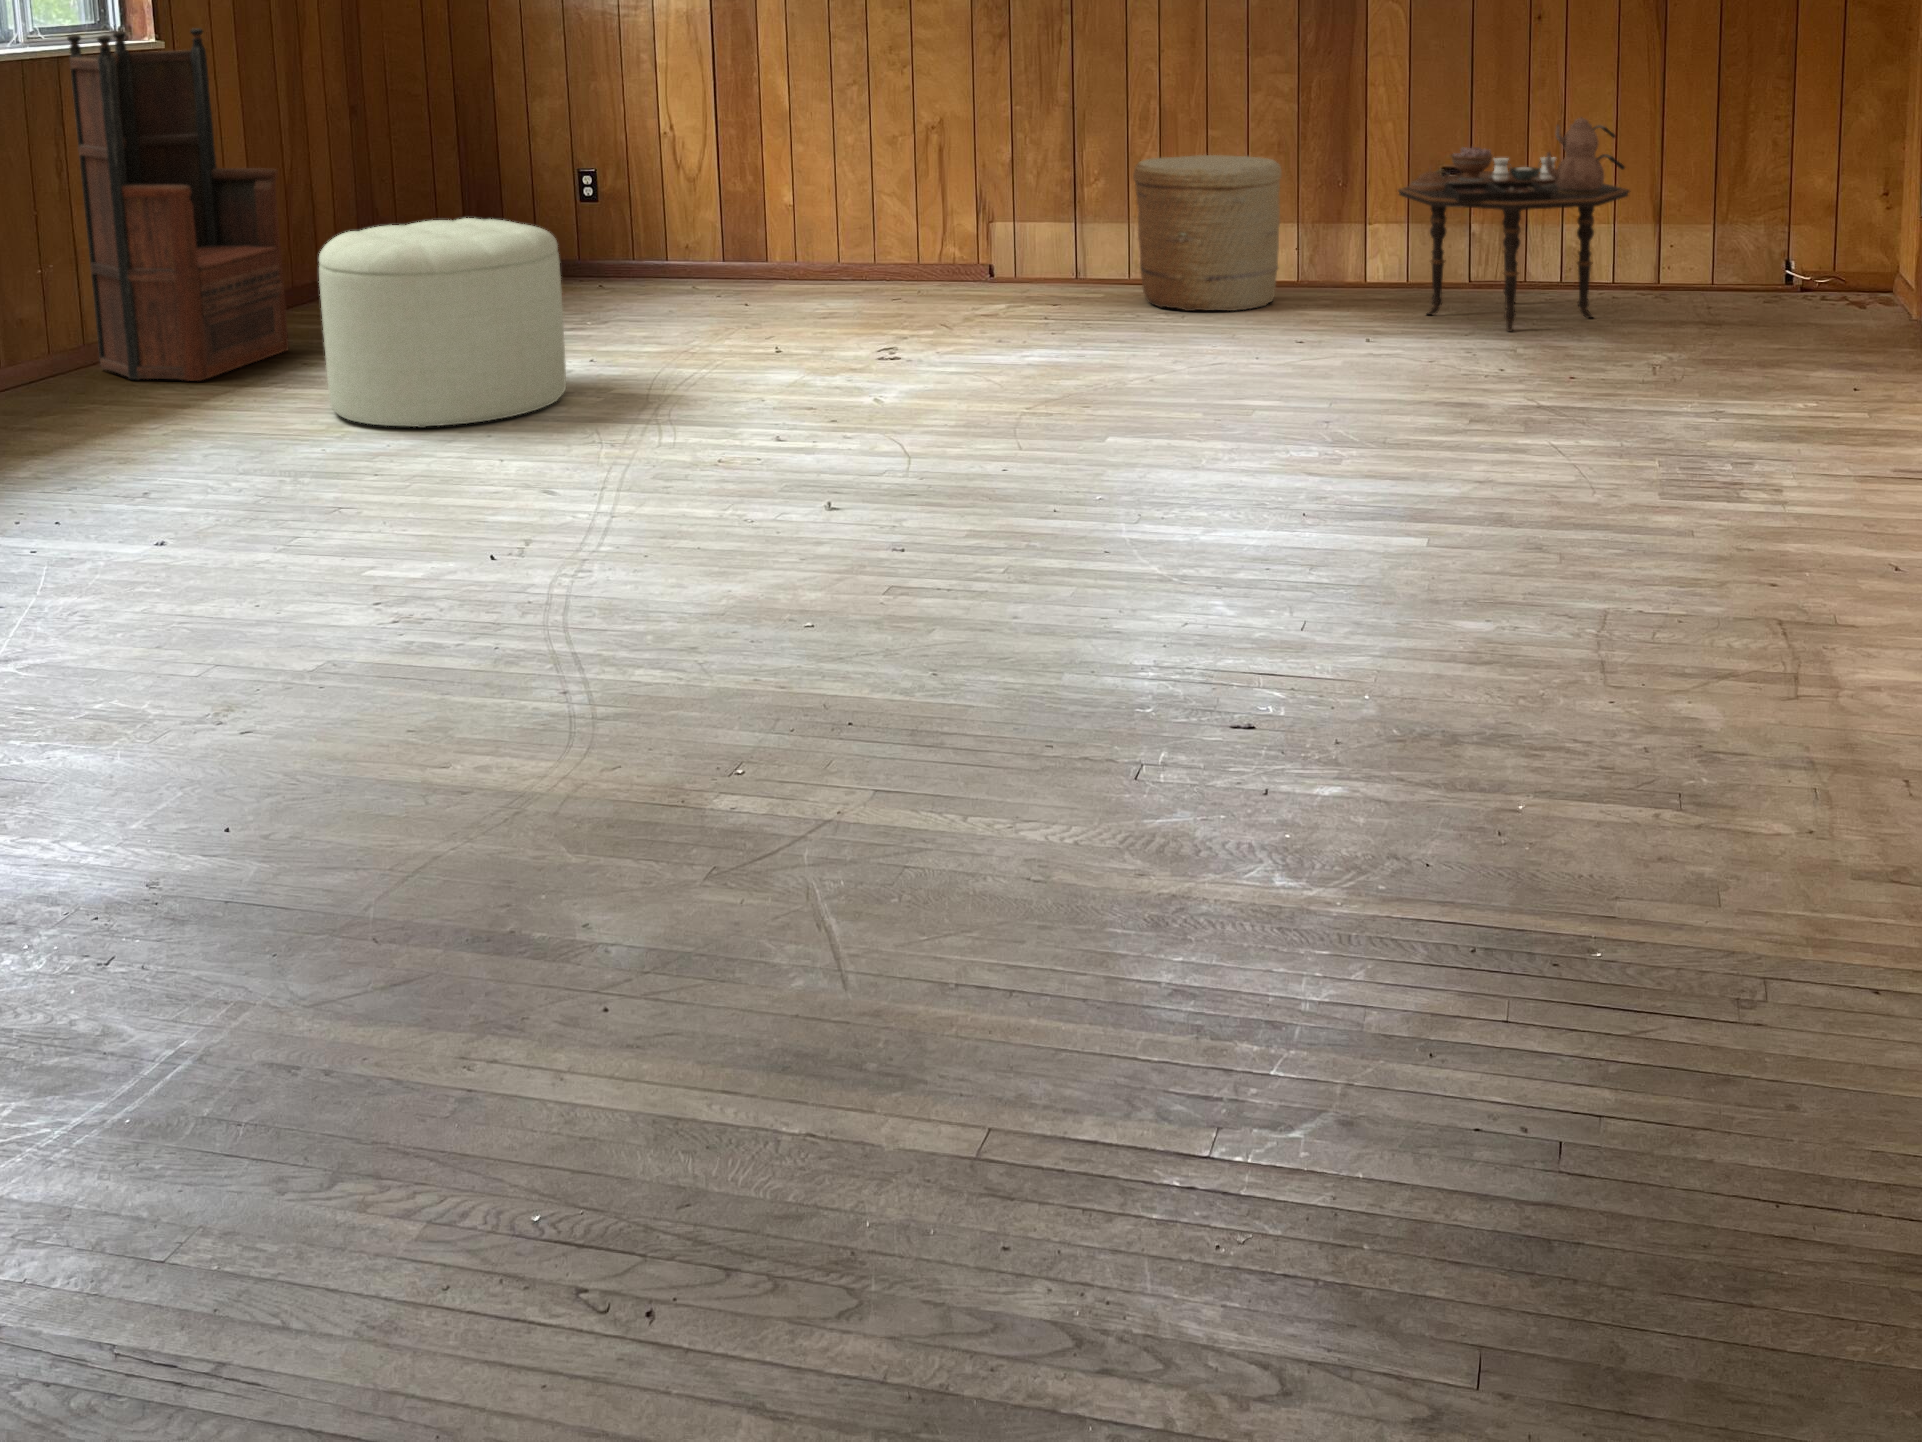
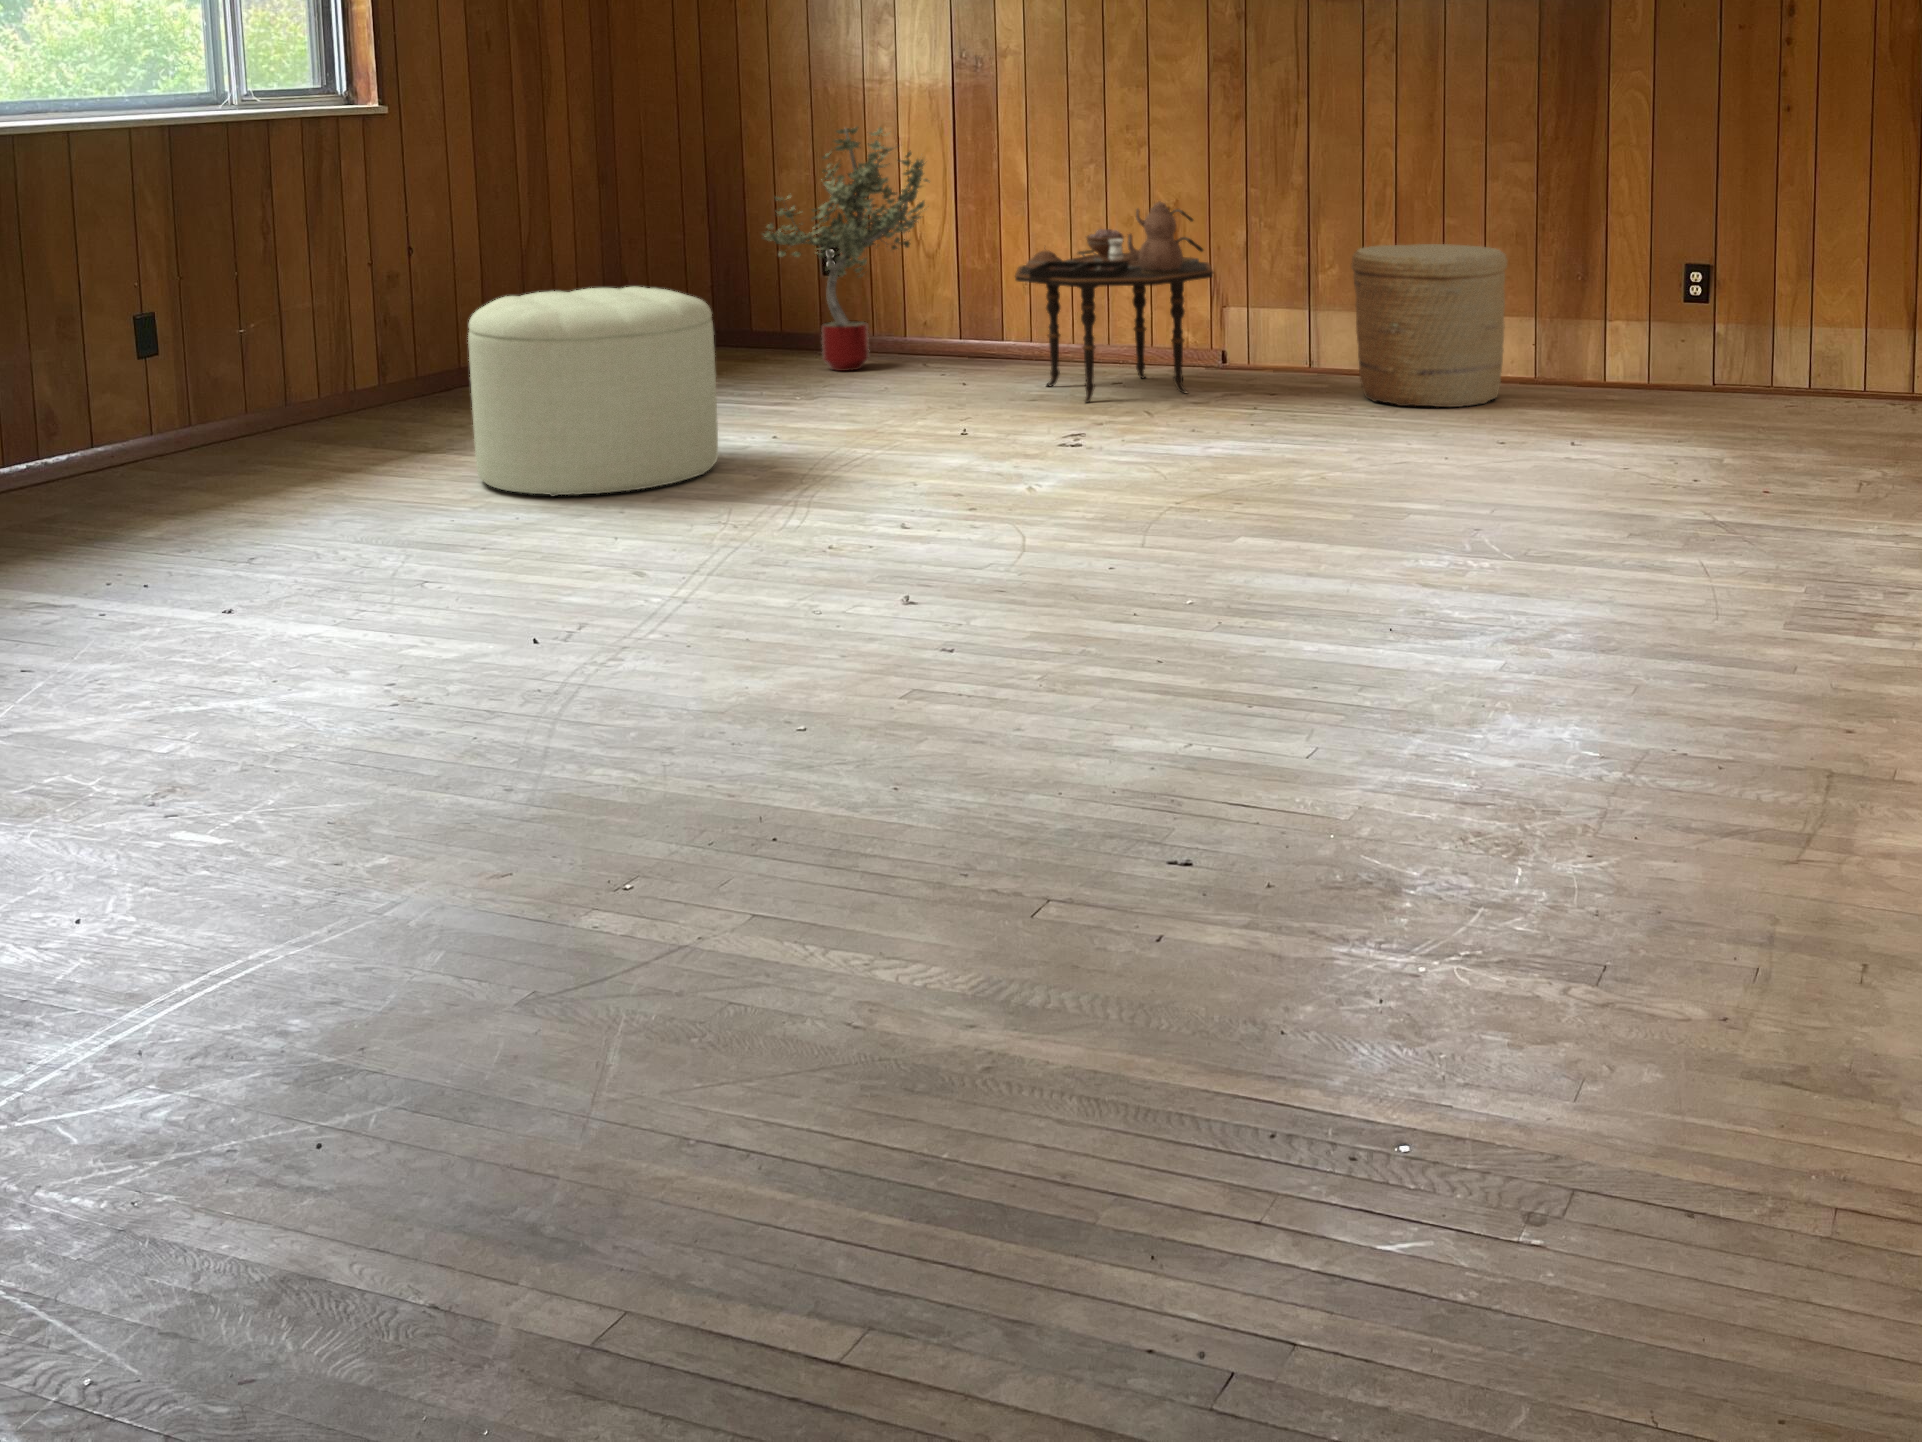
armchair: present [67,28,289,381] -> none [276,94,488,442]
potted tree: none [526,51,704,294] -> present [763,127,930,371]
side table: present [1398,117,1629,331] -> present [1015,201,1213,402]

